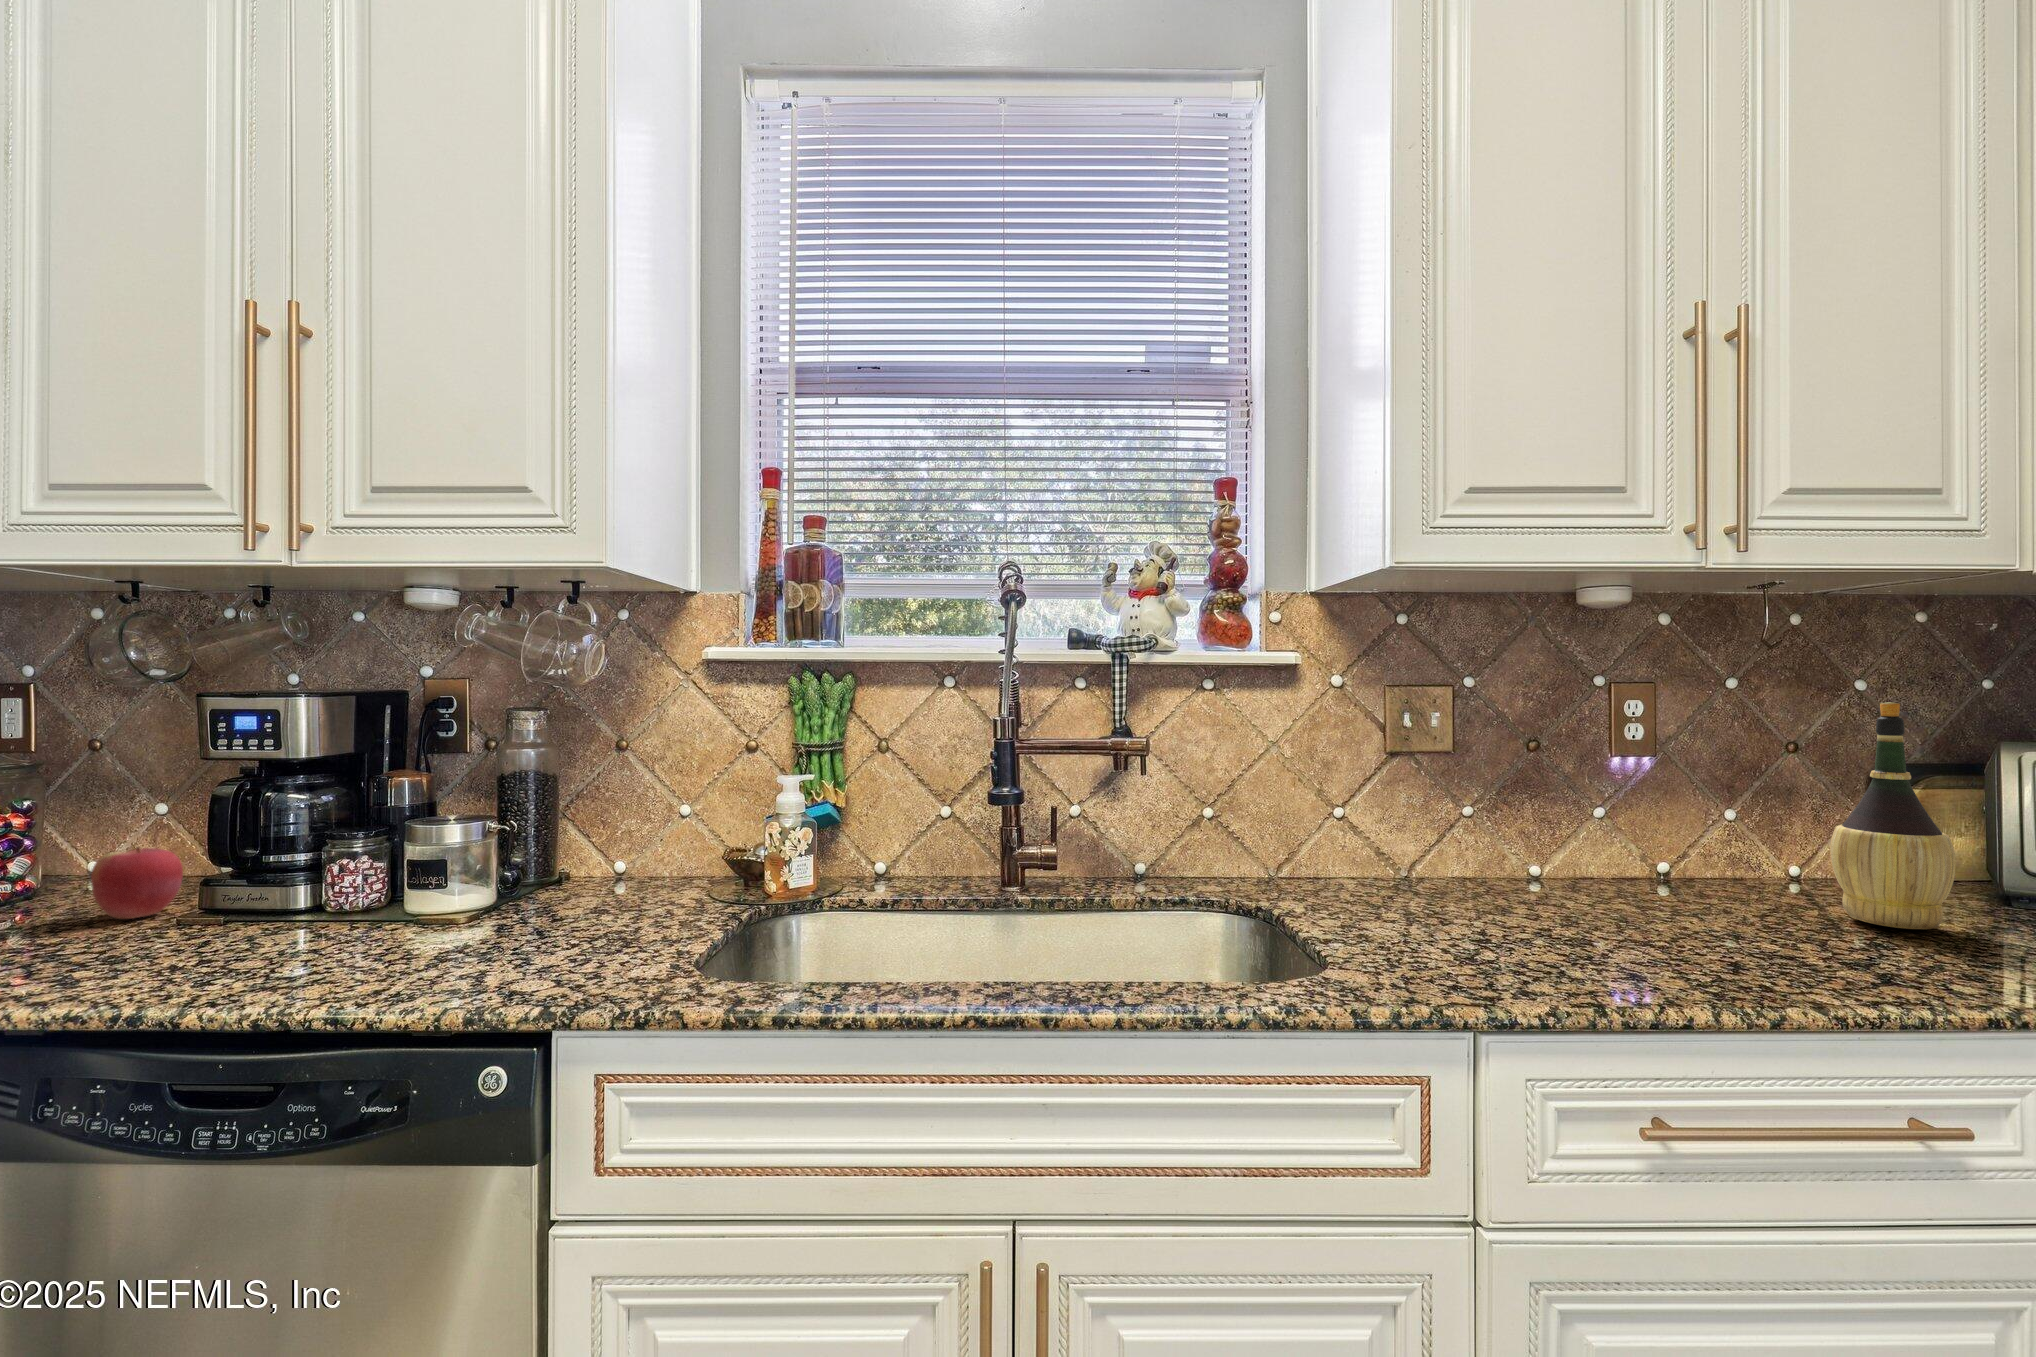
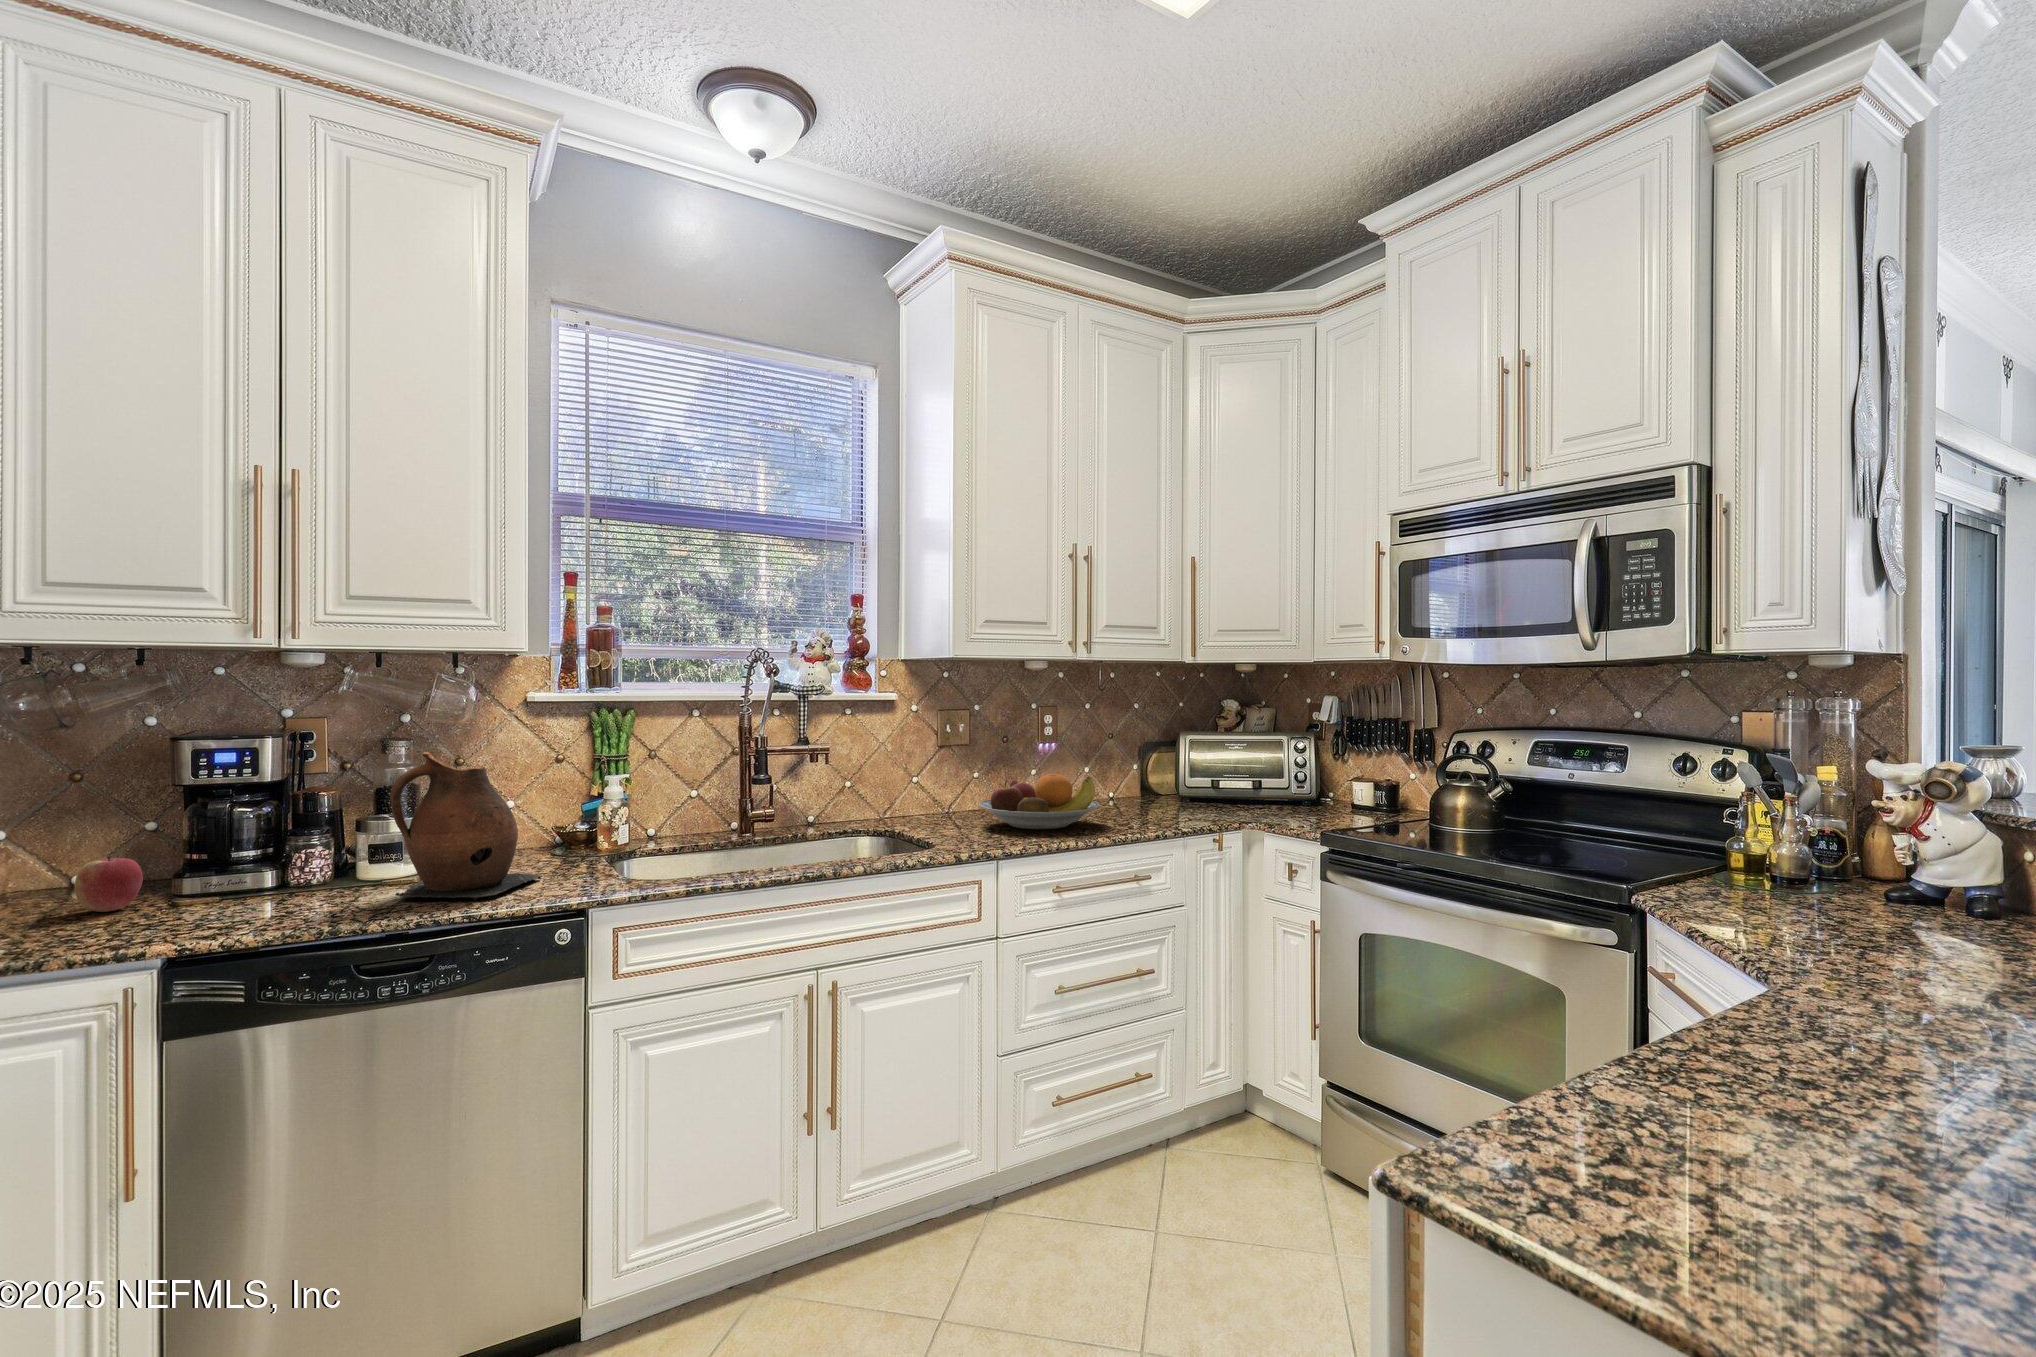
wine bottle: present [1830,702,1956,929] -> none [1120,718,1158,812]
ceramic pitcher: none [333,725,583,987] -> present [390,752,541,900]
fruit bowl: none [1454,825,1783,954] -> present [979,774,1100,829]

